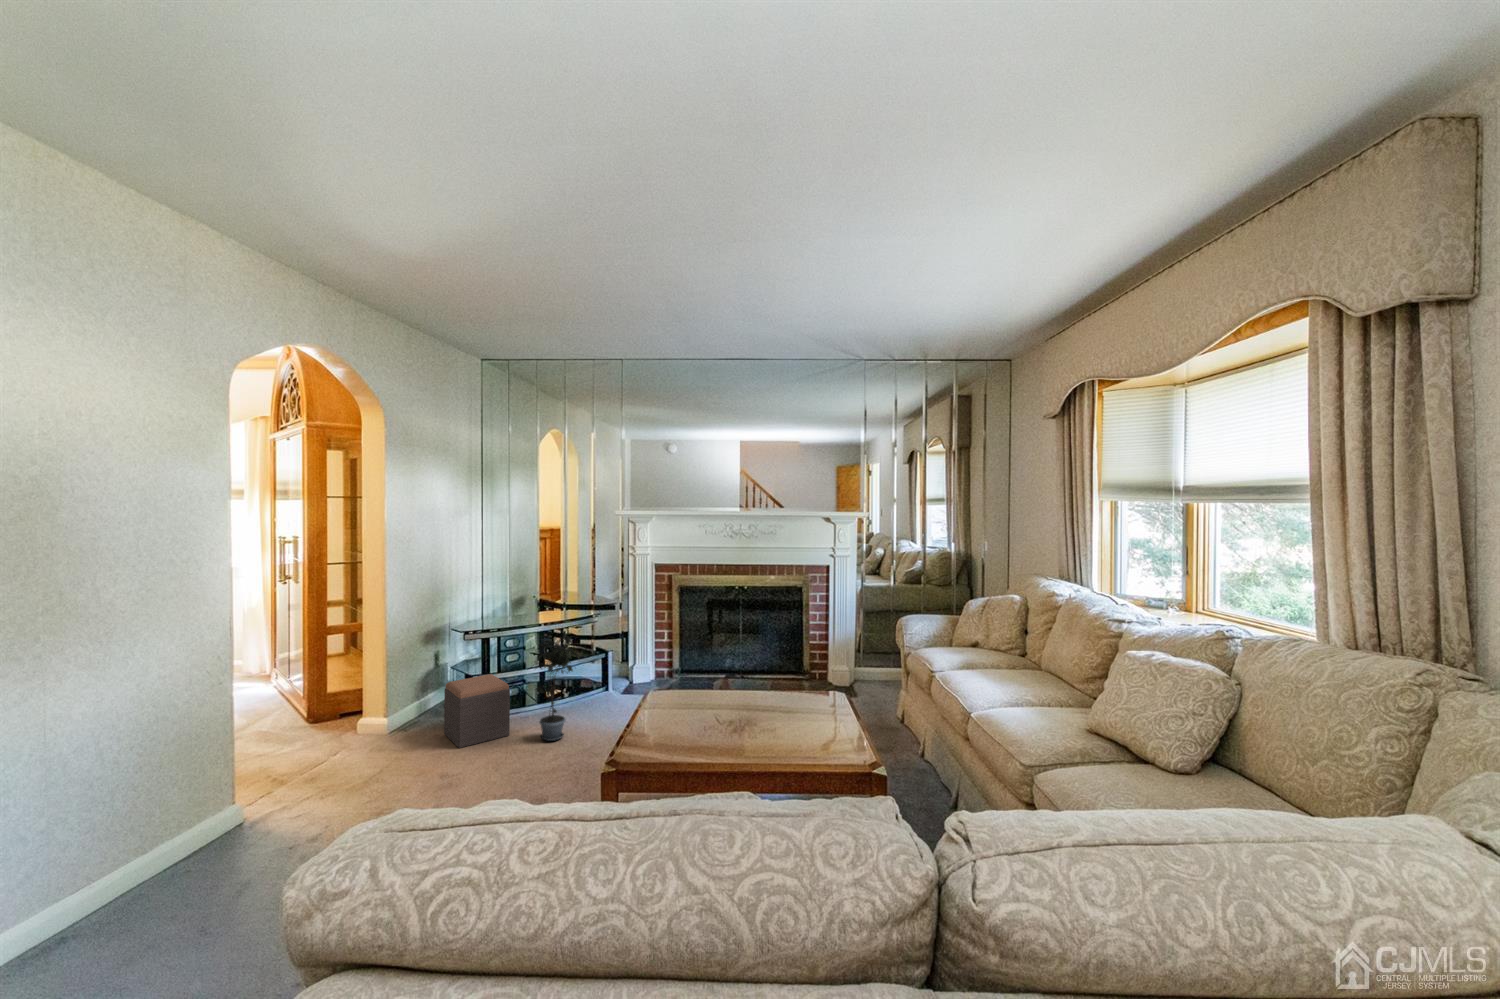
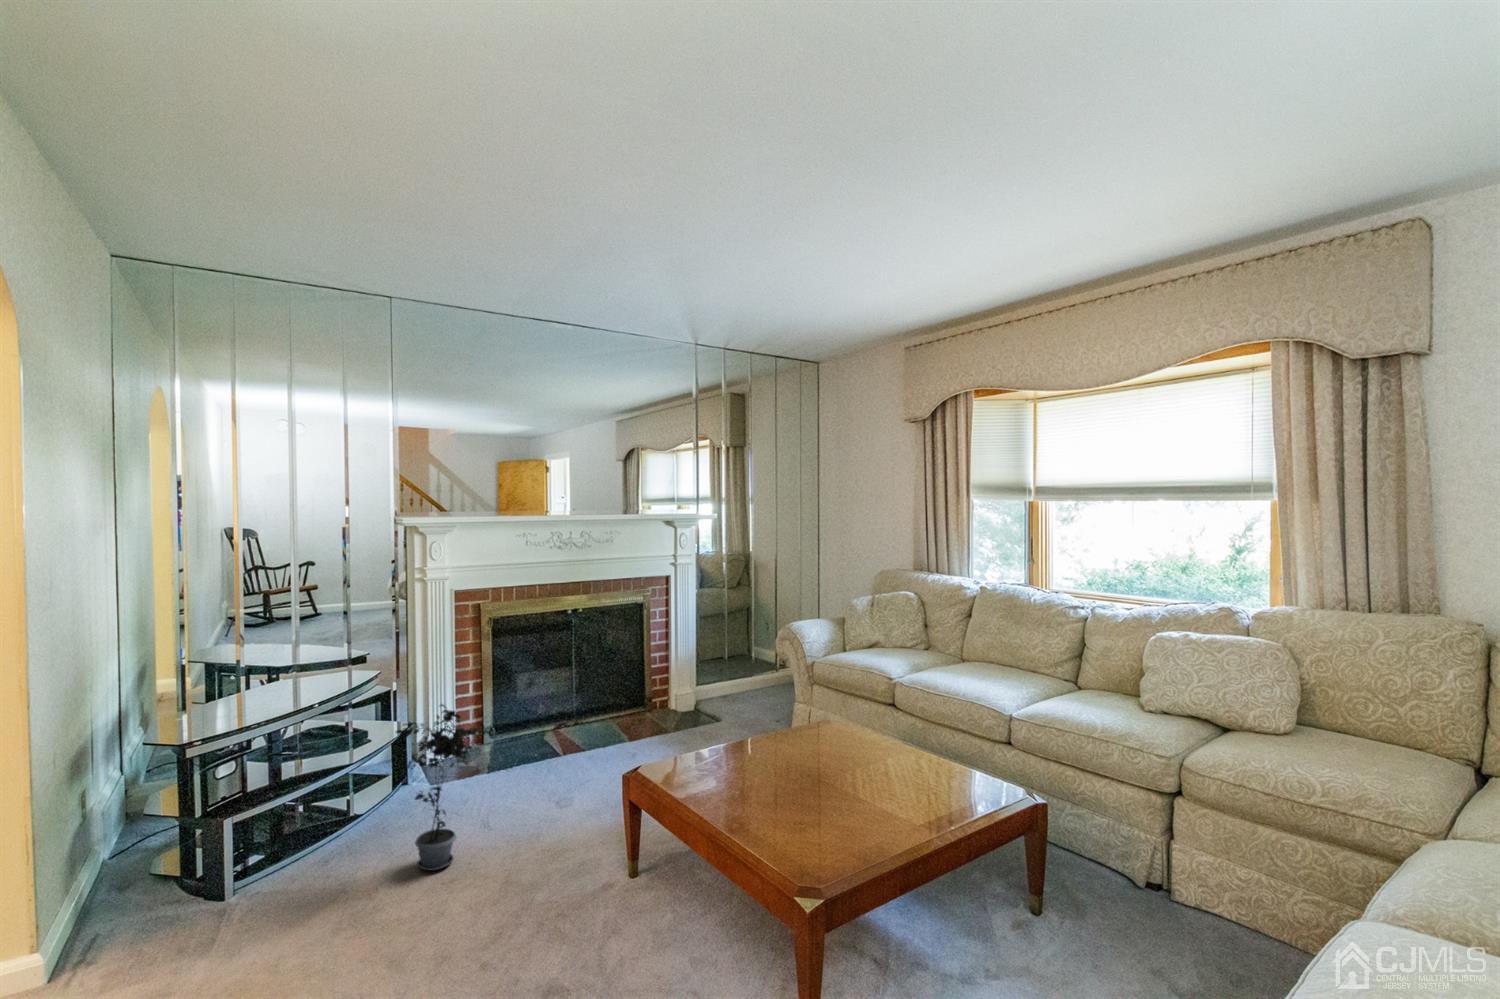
footstool: present [444,674,510,748] -> none [226,796,357,928]

